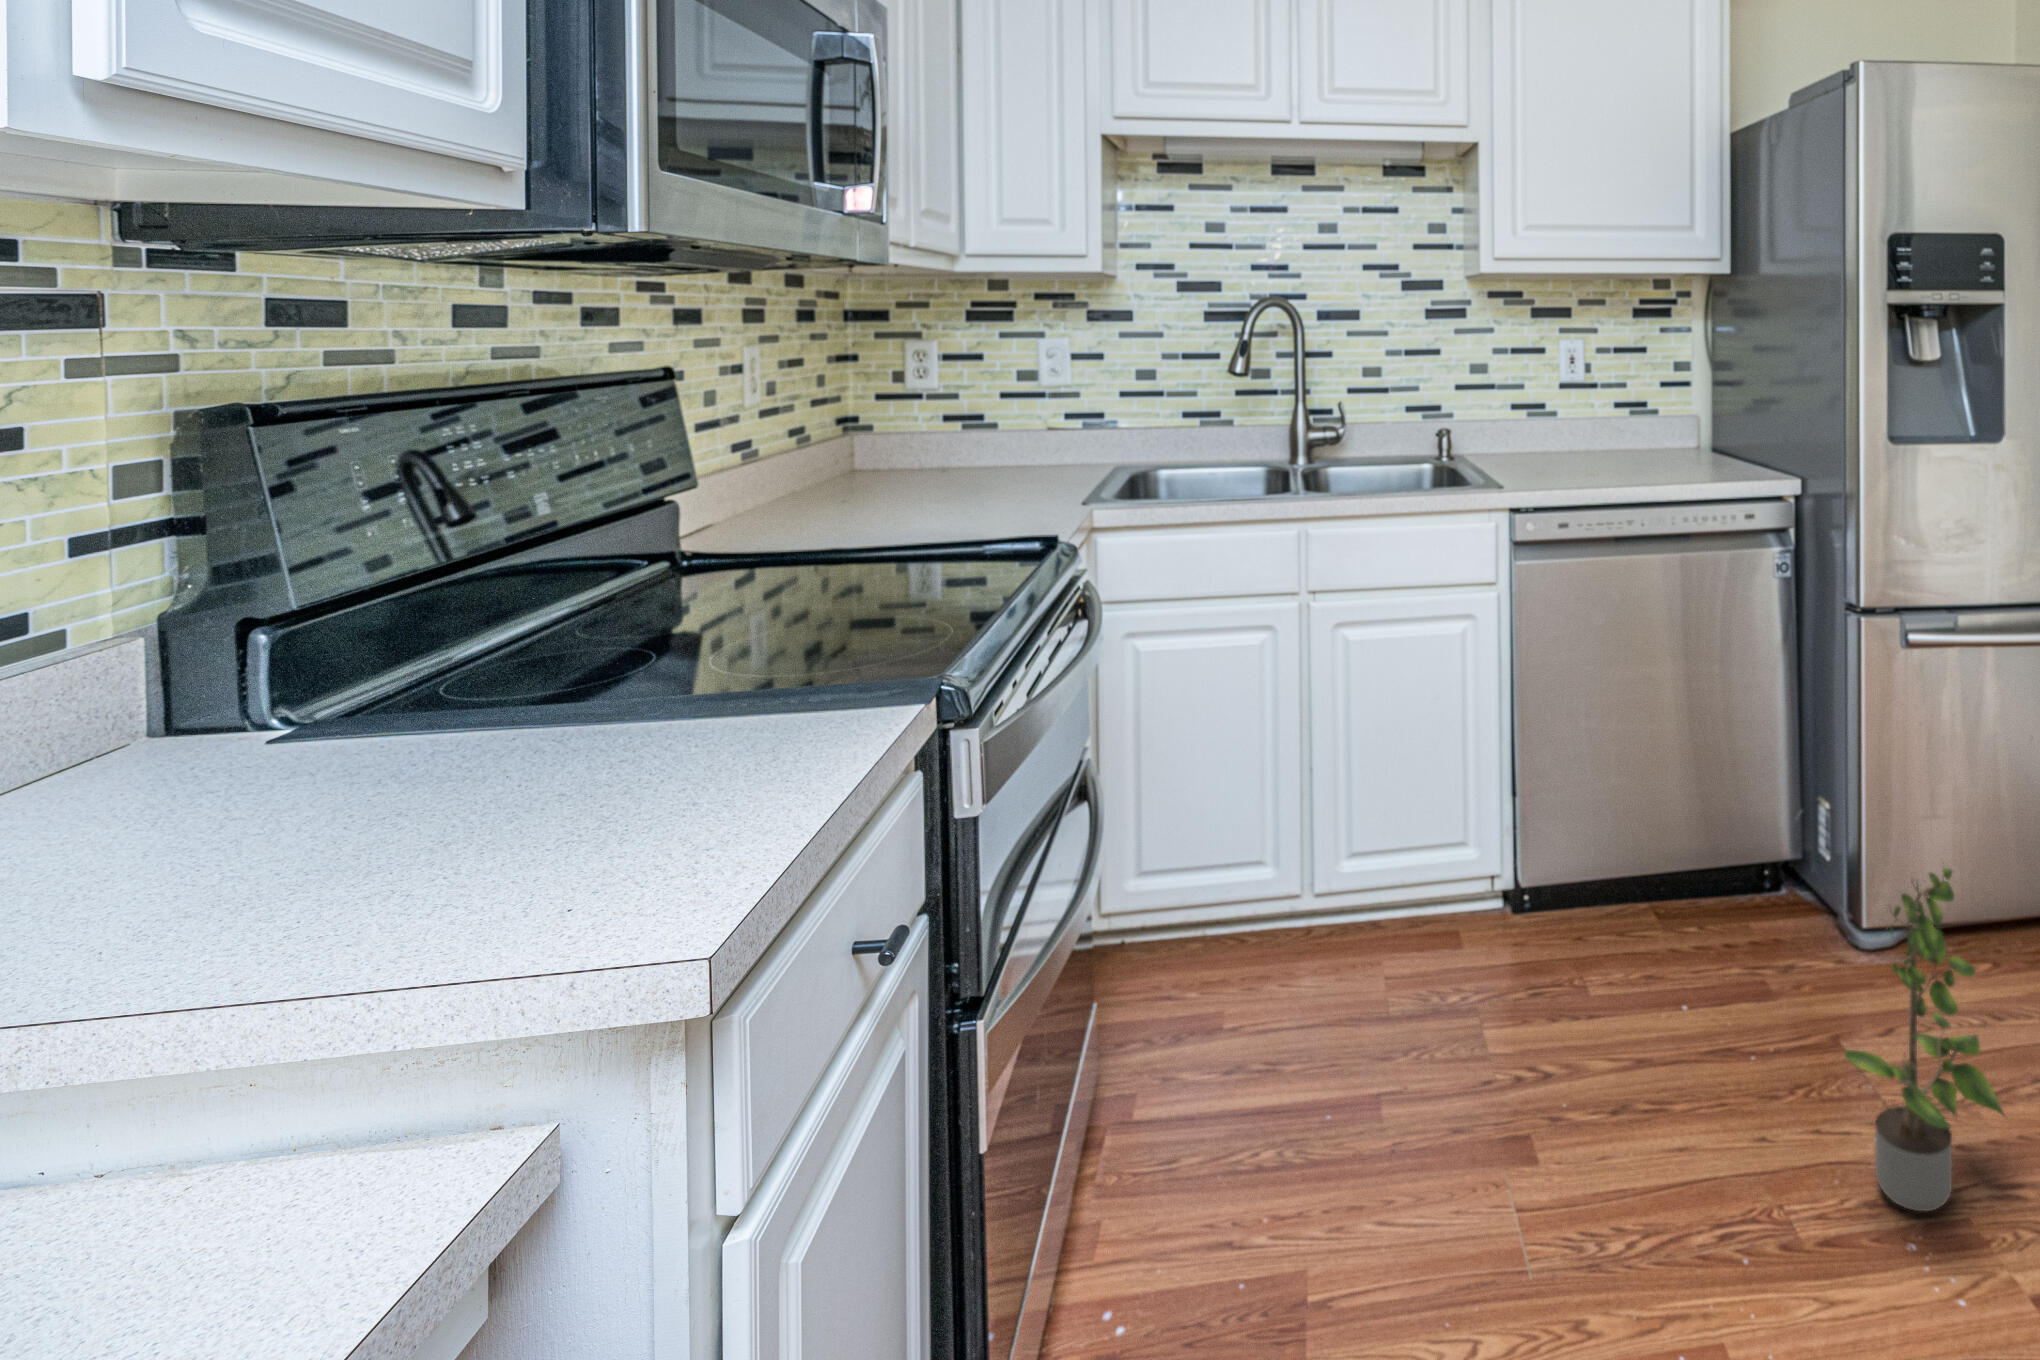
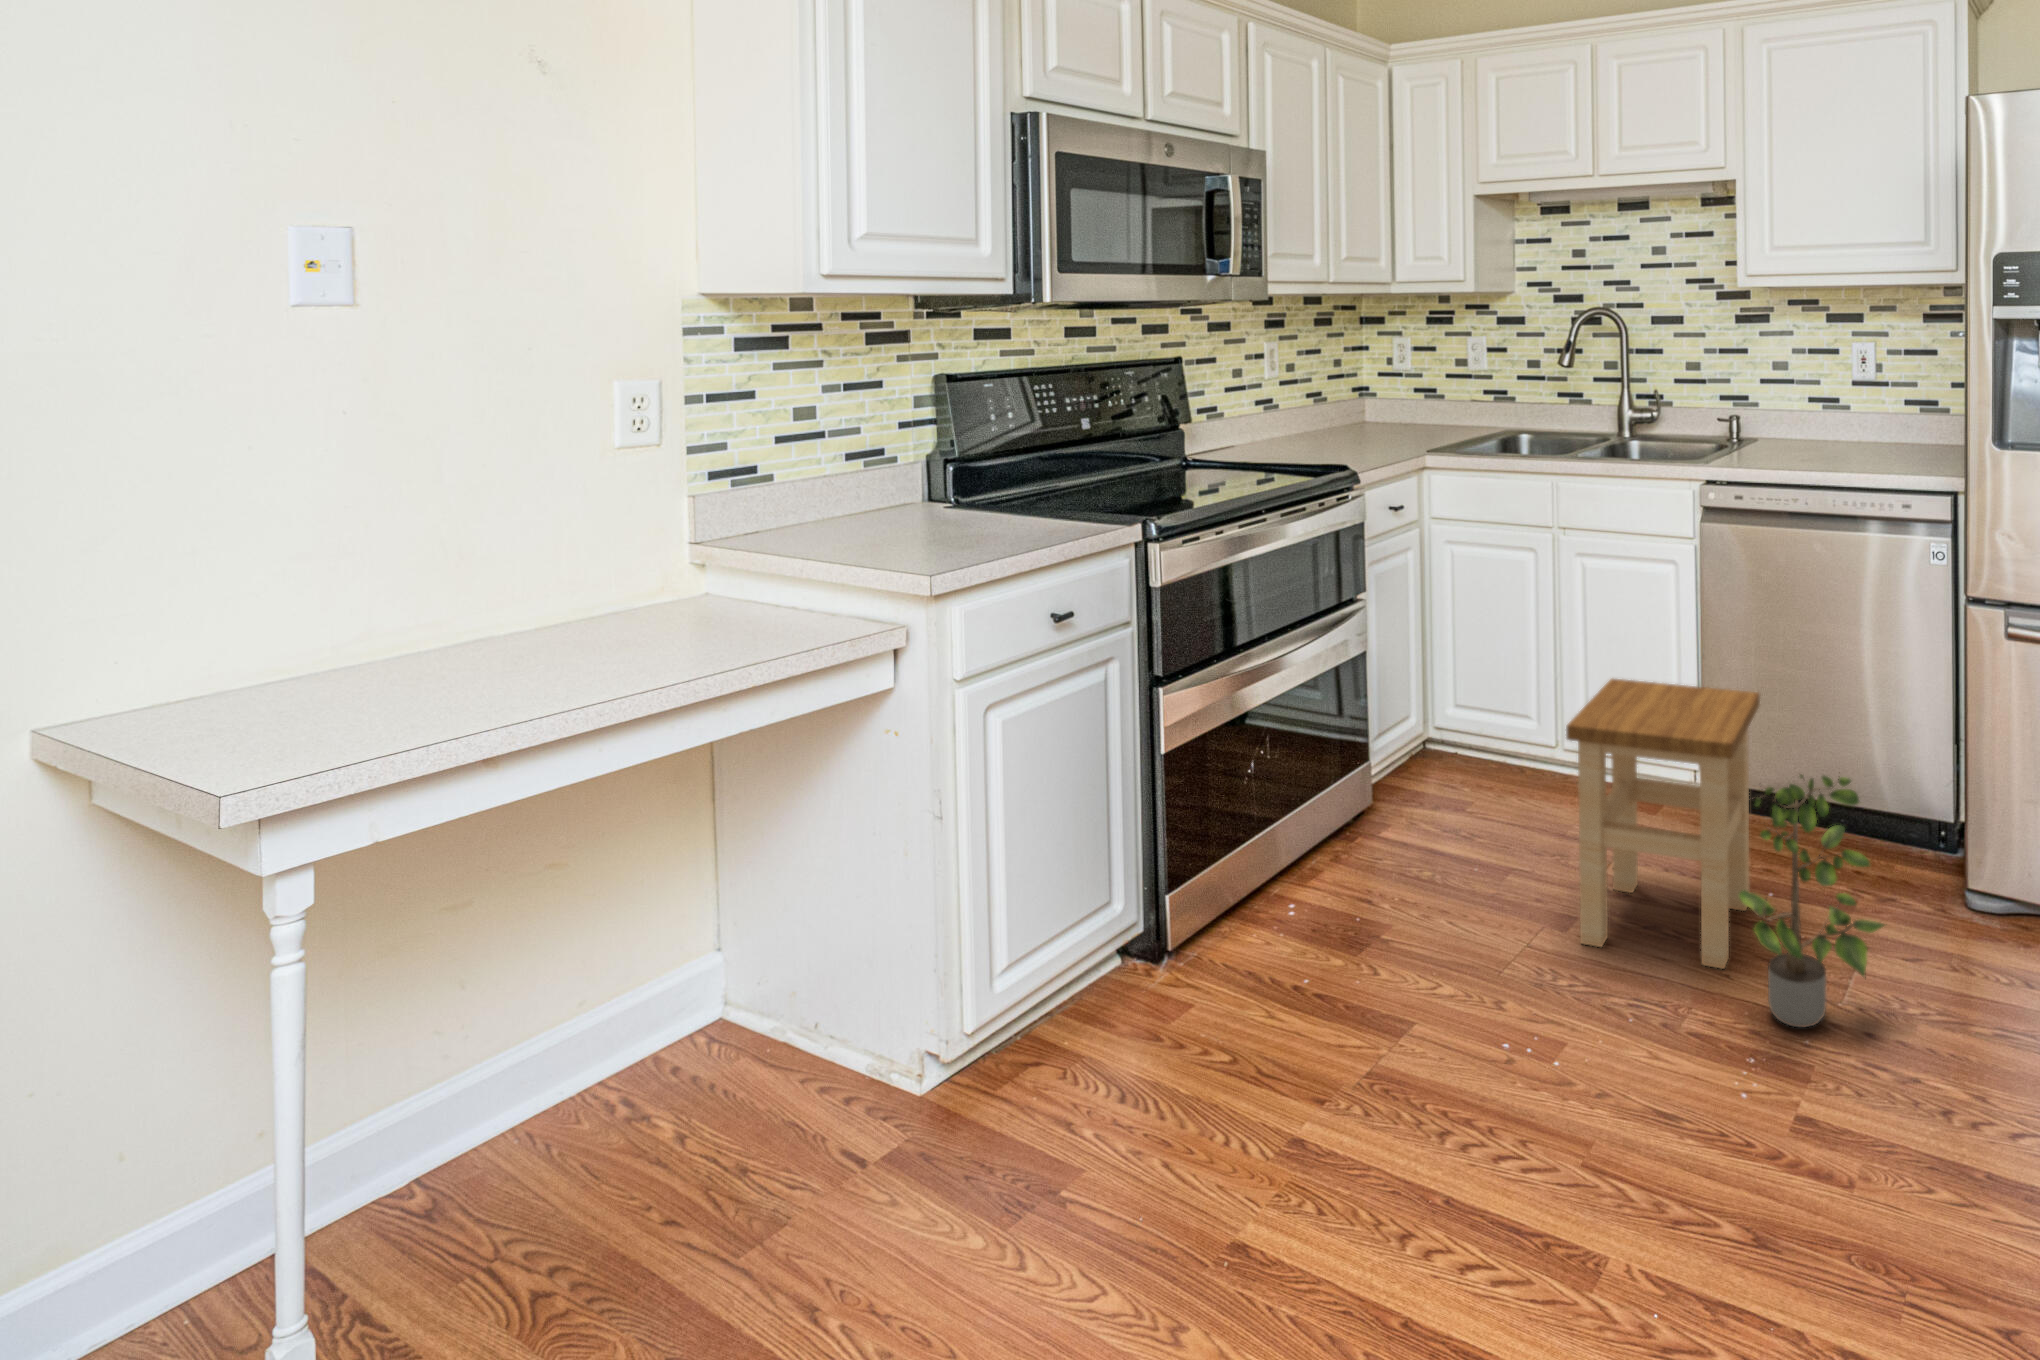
stool: none [1513,775,1796,1196] -> present [1566,679,1760,969]

